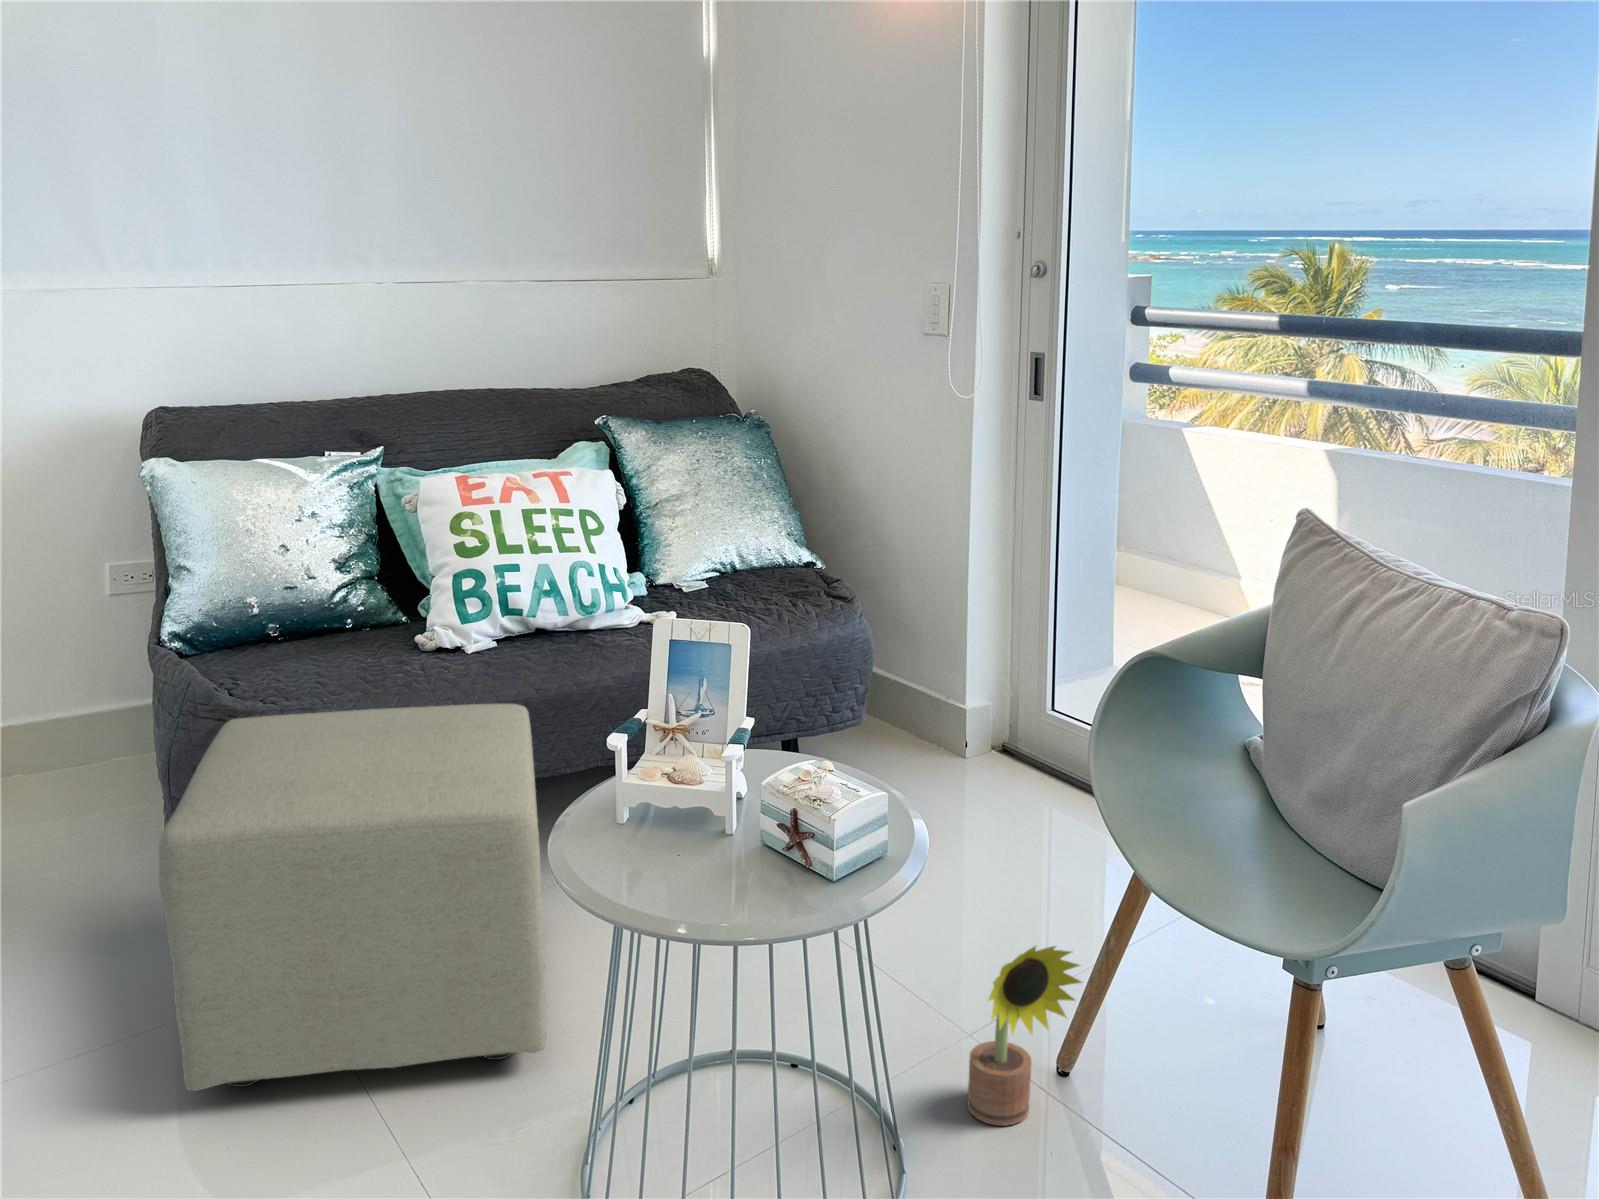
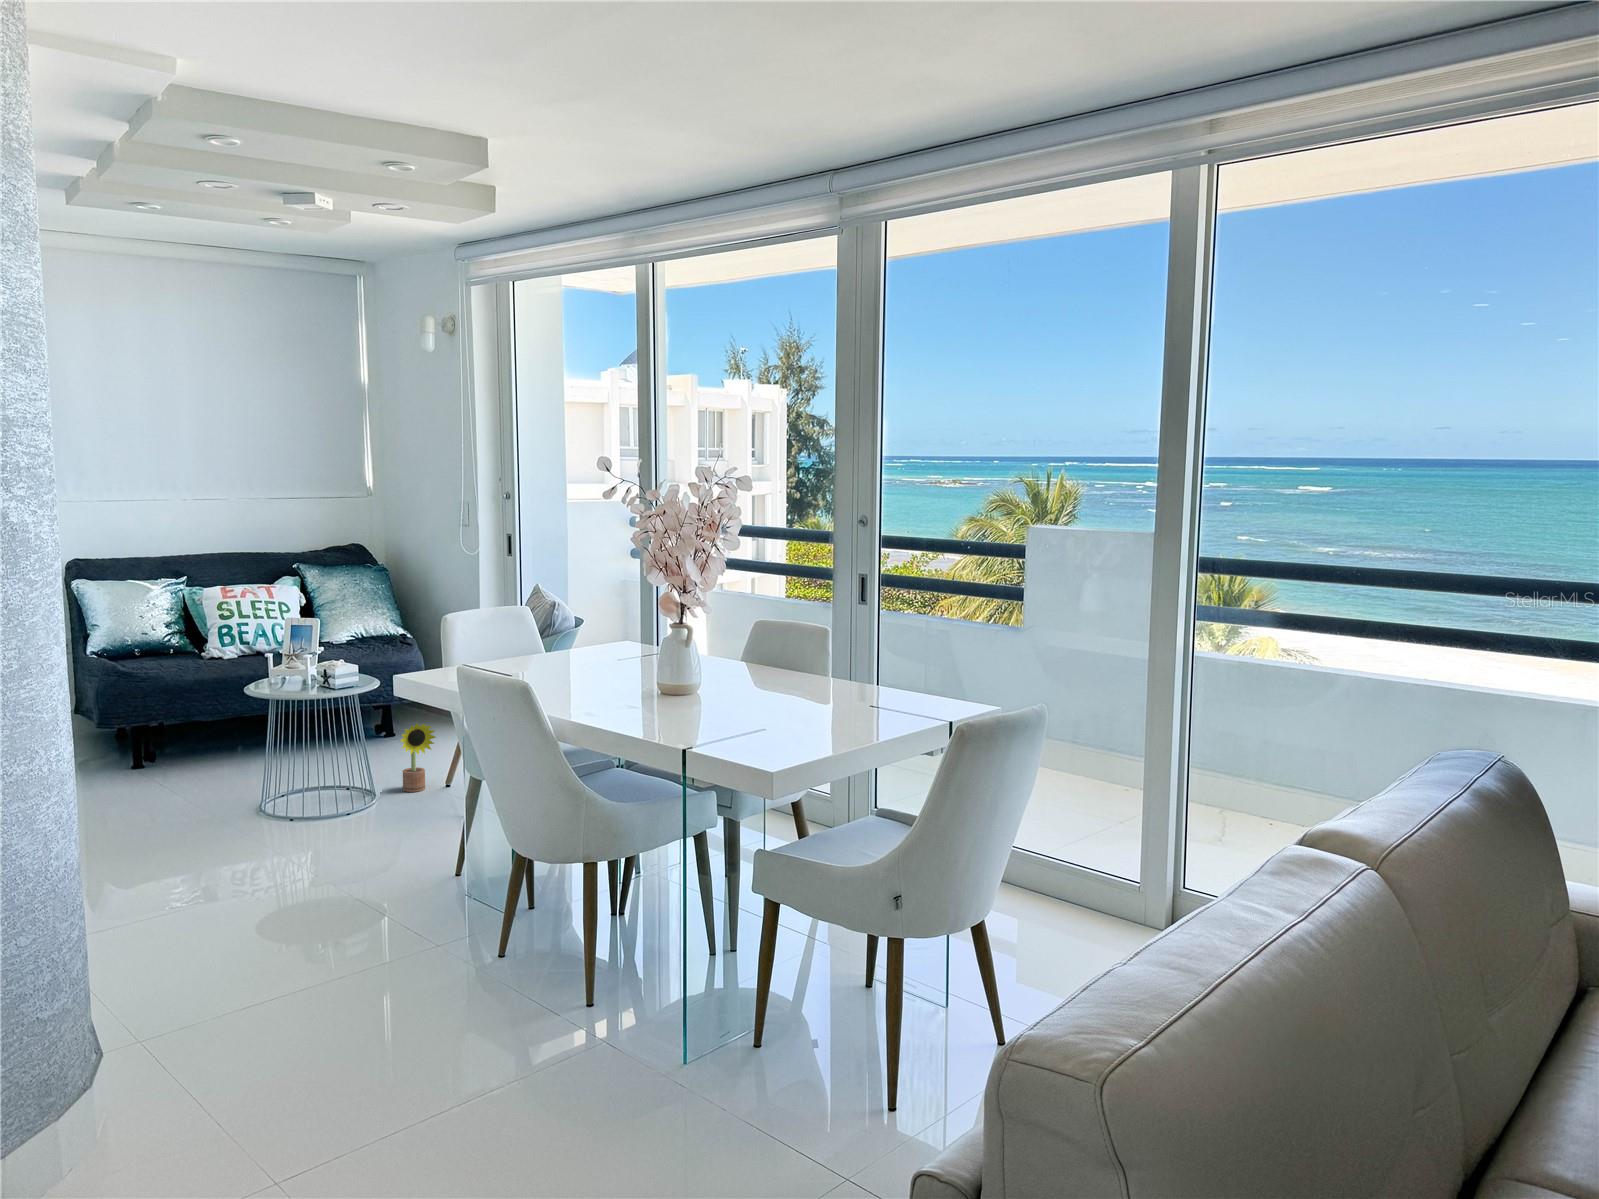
ottoman: present [159,704,547,1091] -> none [100,670,252,798]

